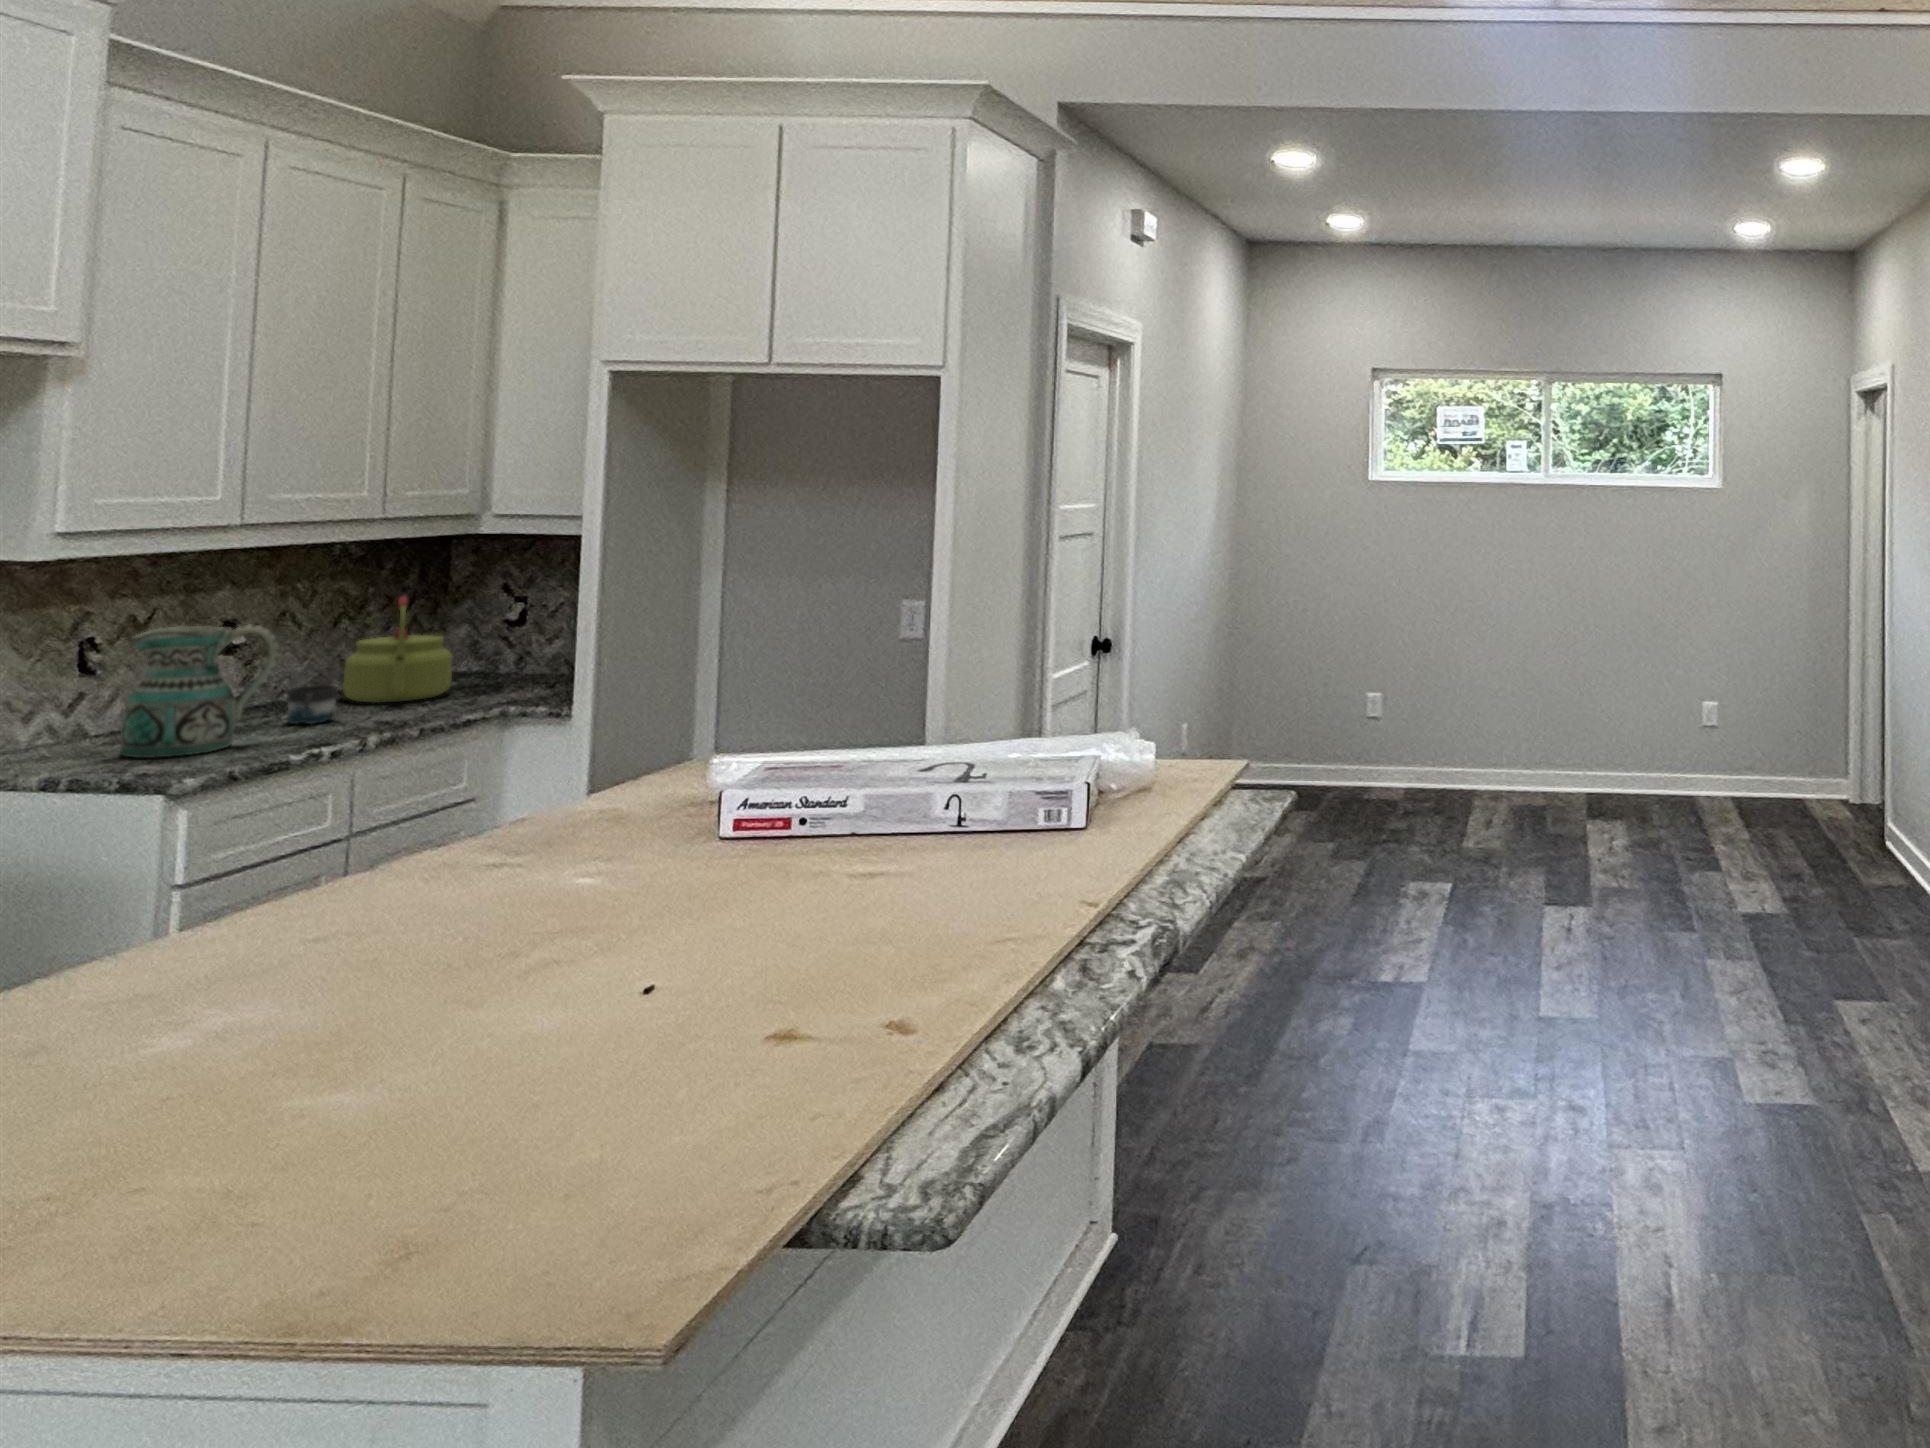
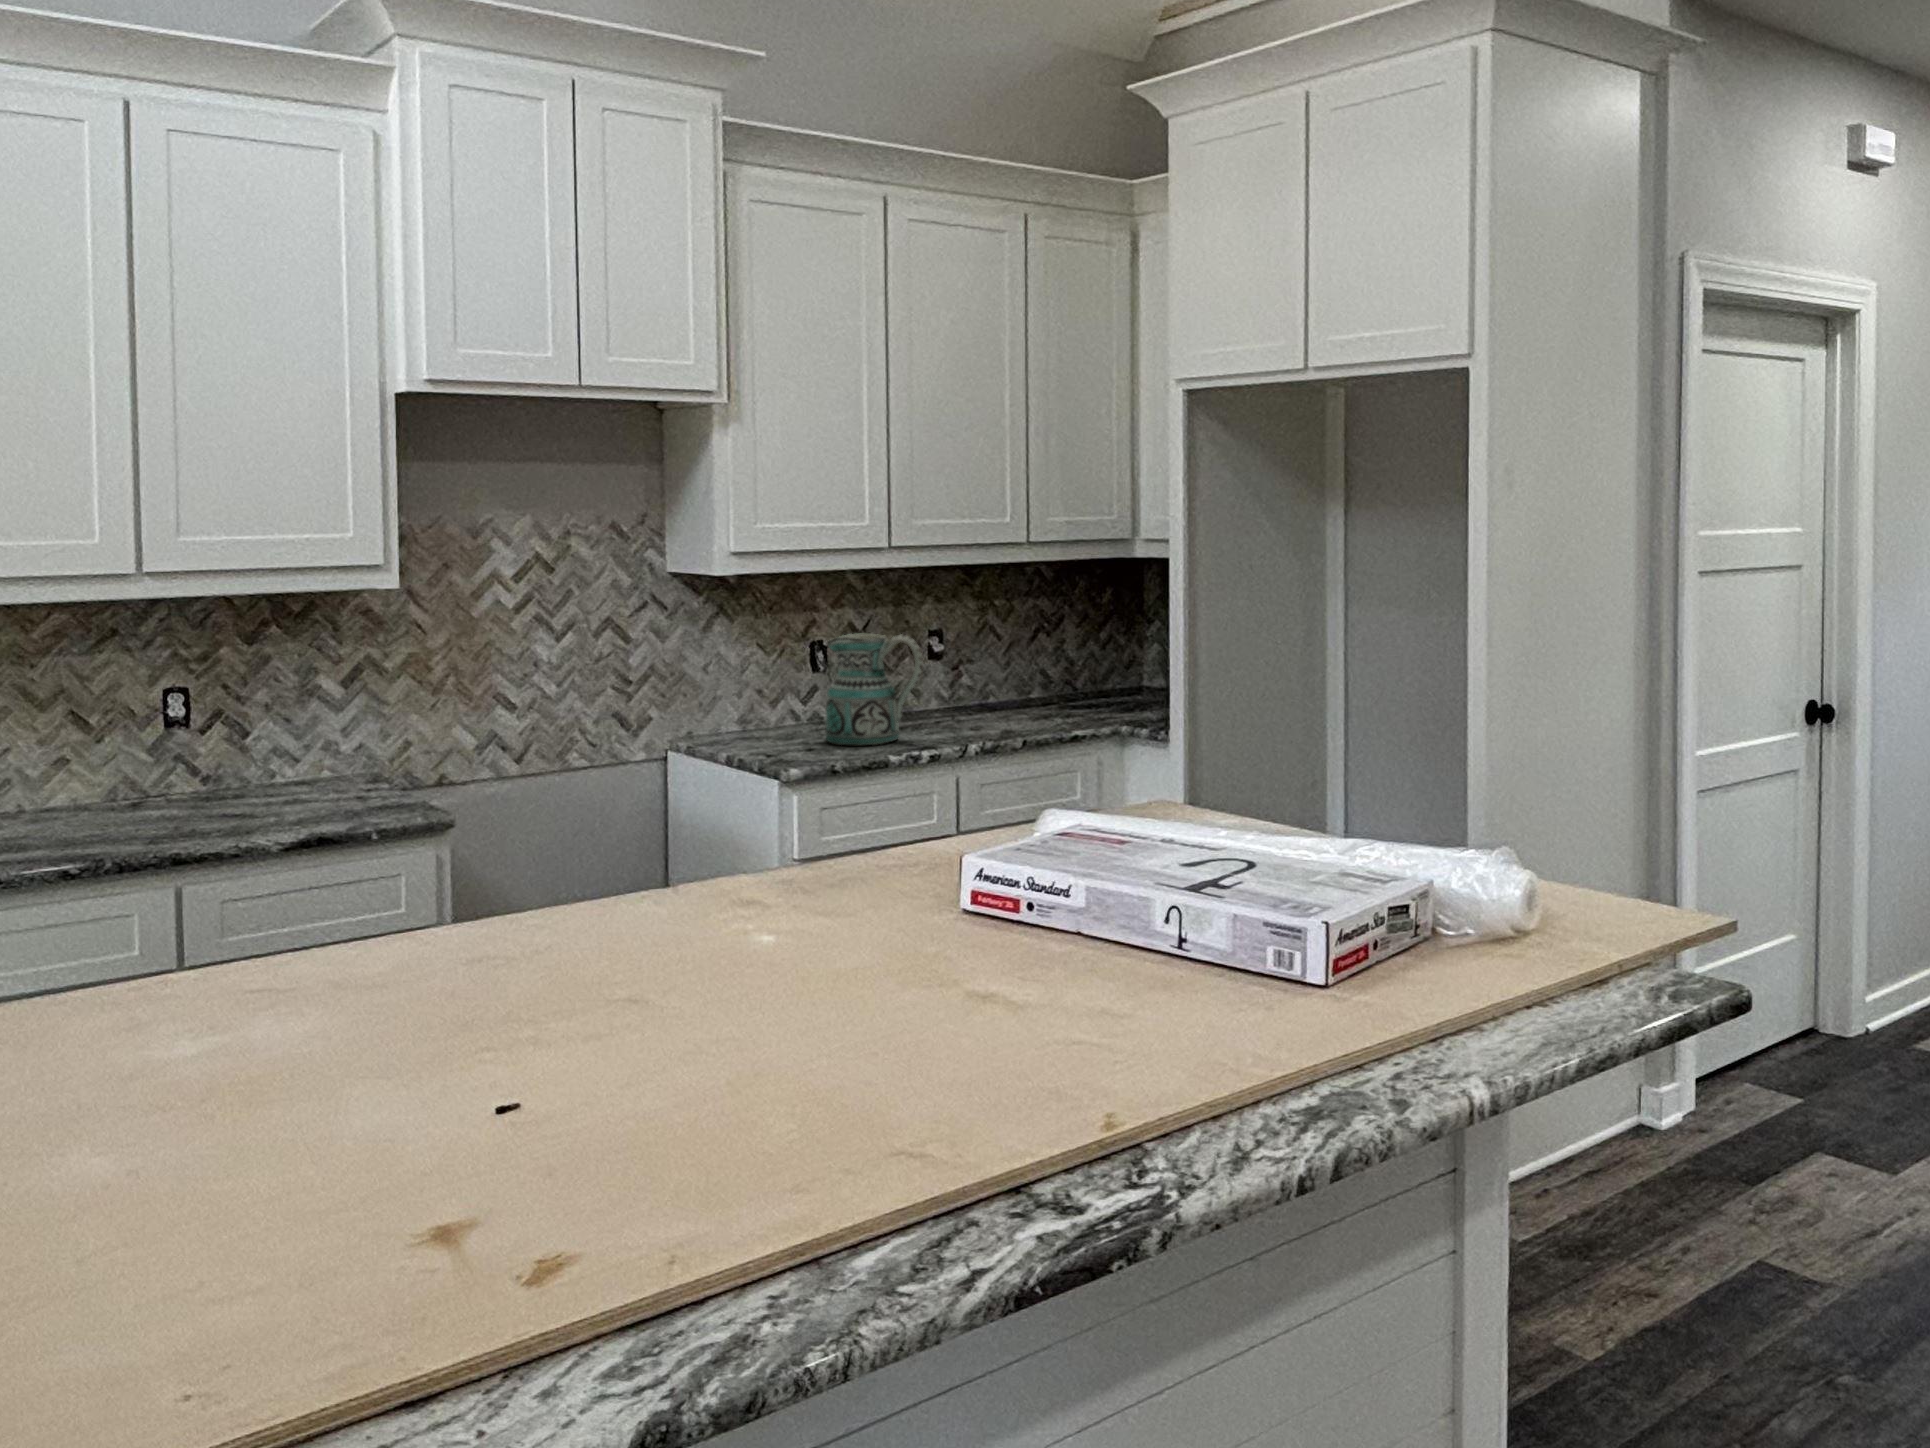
kettle: present [343,596,453,703] -> none [1014,615,1095,713]
mug: present [287,685,338,724] -> none [953,693,989,727]

